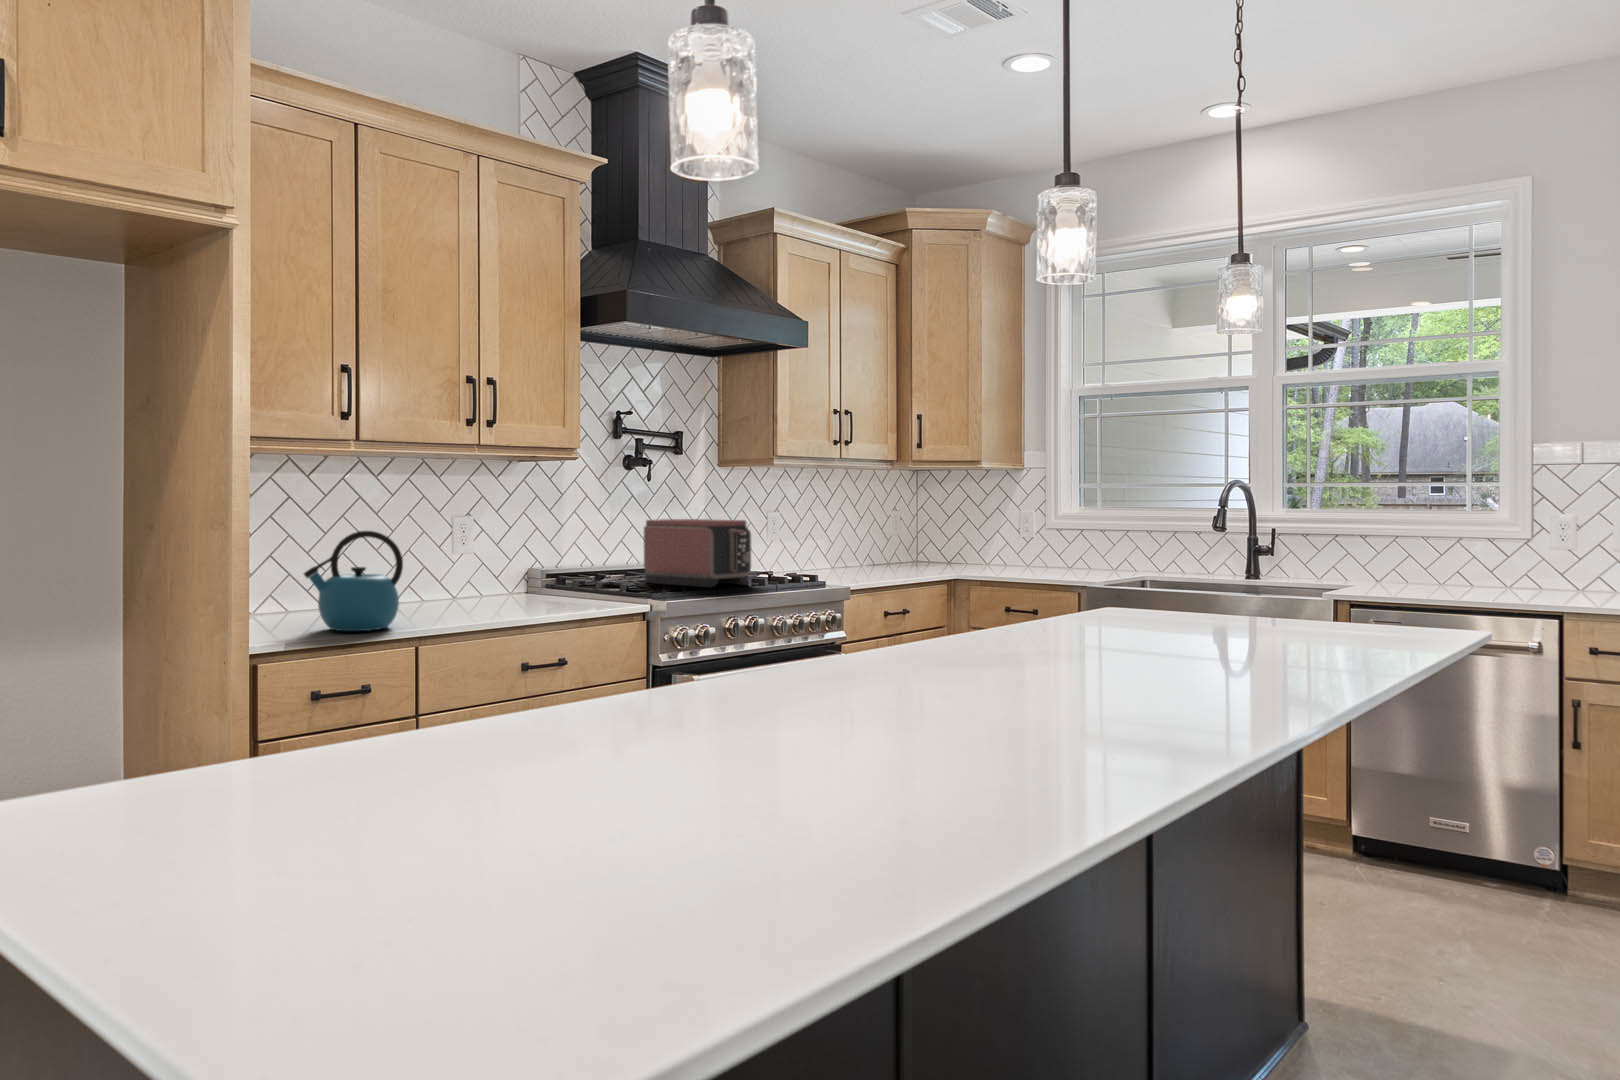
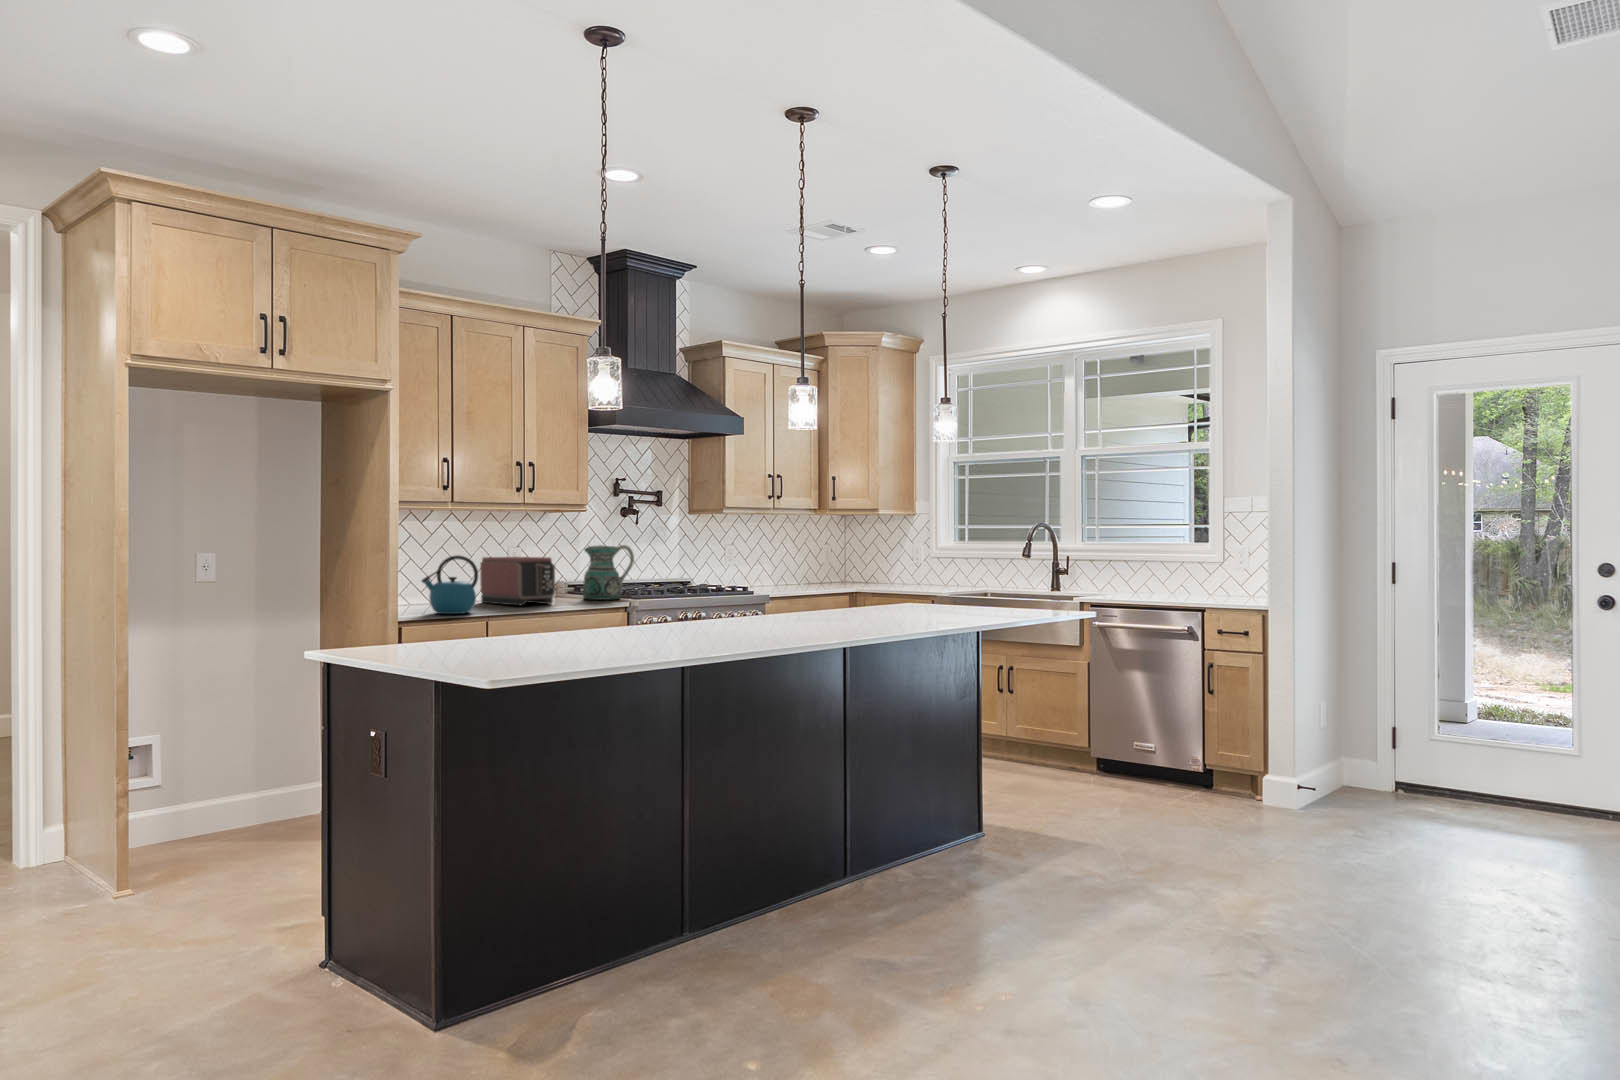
ceramic pitcher: none [574,512,653,600] -> present [583,545,634,600]
toaster: present [644,519,751,587] -> present [480,557,555,606]

